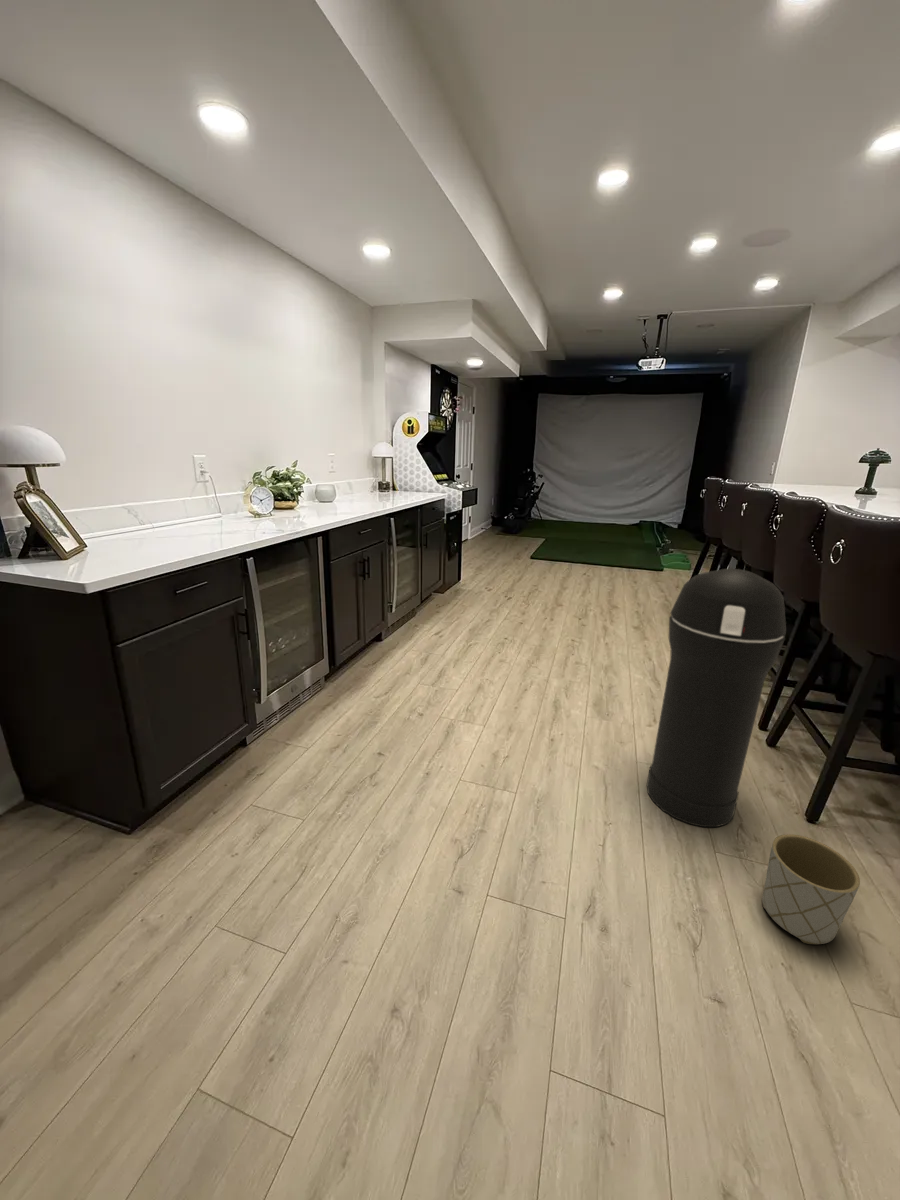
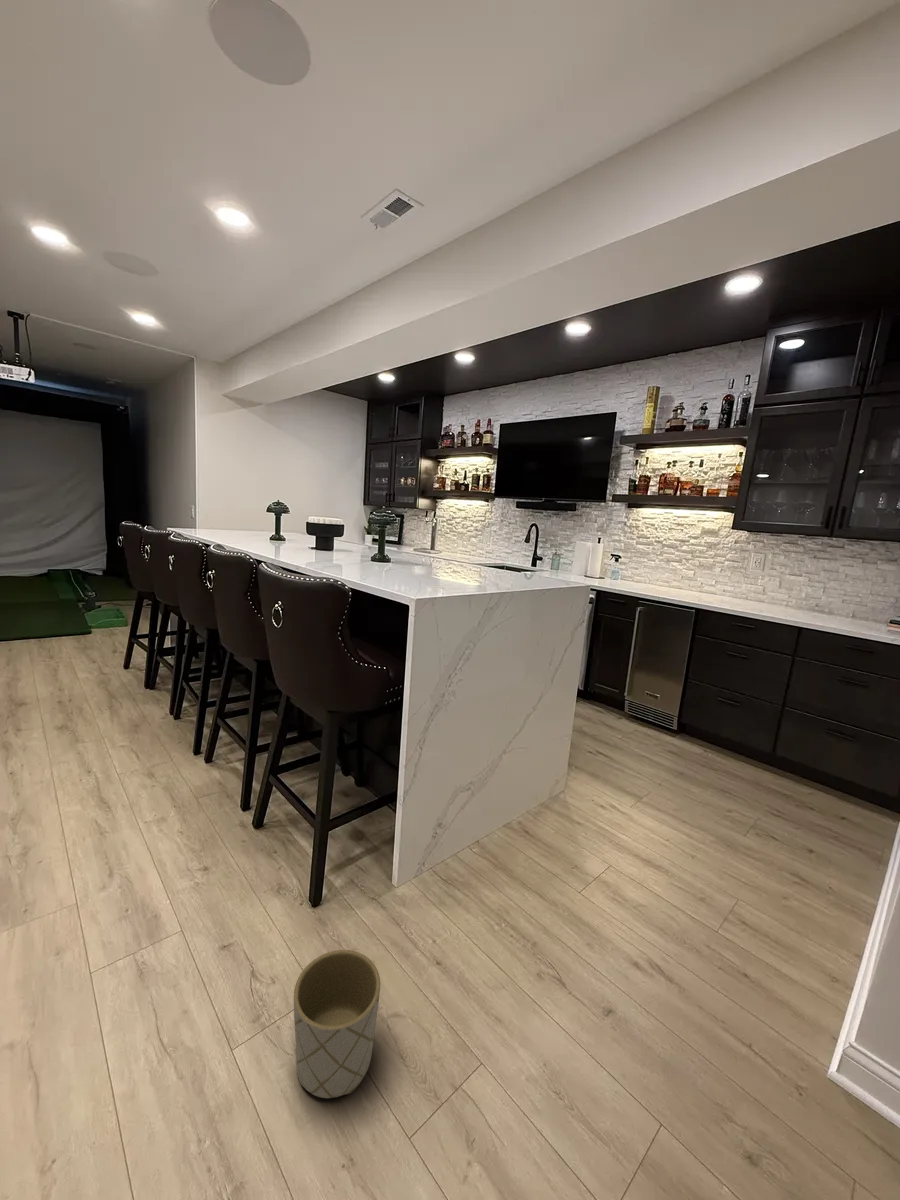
trash can: present [647,569,786,827] -> none [88,654,251,1039]

